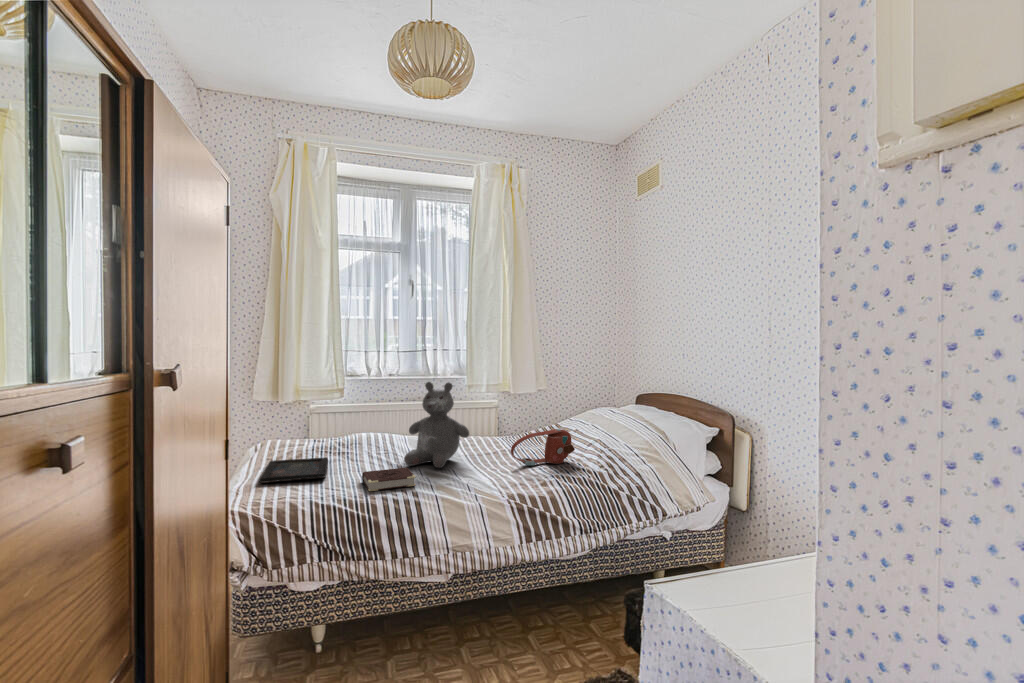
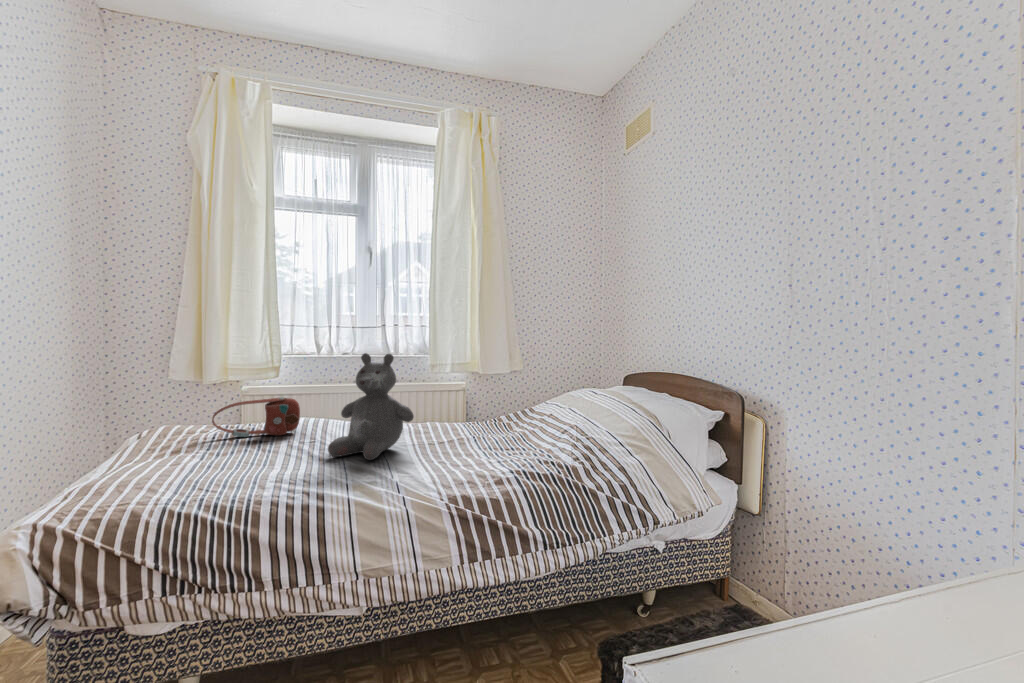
handbag: present [511,429,575,466] -> present [212,397,300,437]
tray: present [259,457,328,483] -> none [112,446,235,480]
book: present [362,467,416,491] -> none [255,459,325,493]

